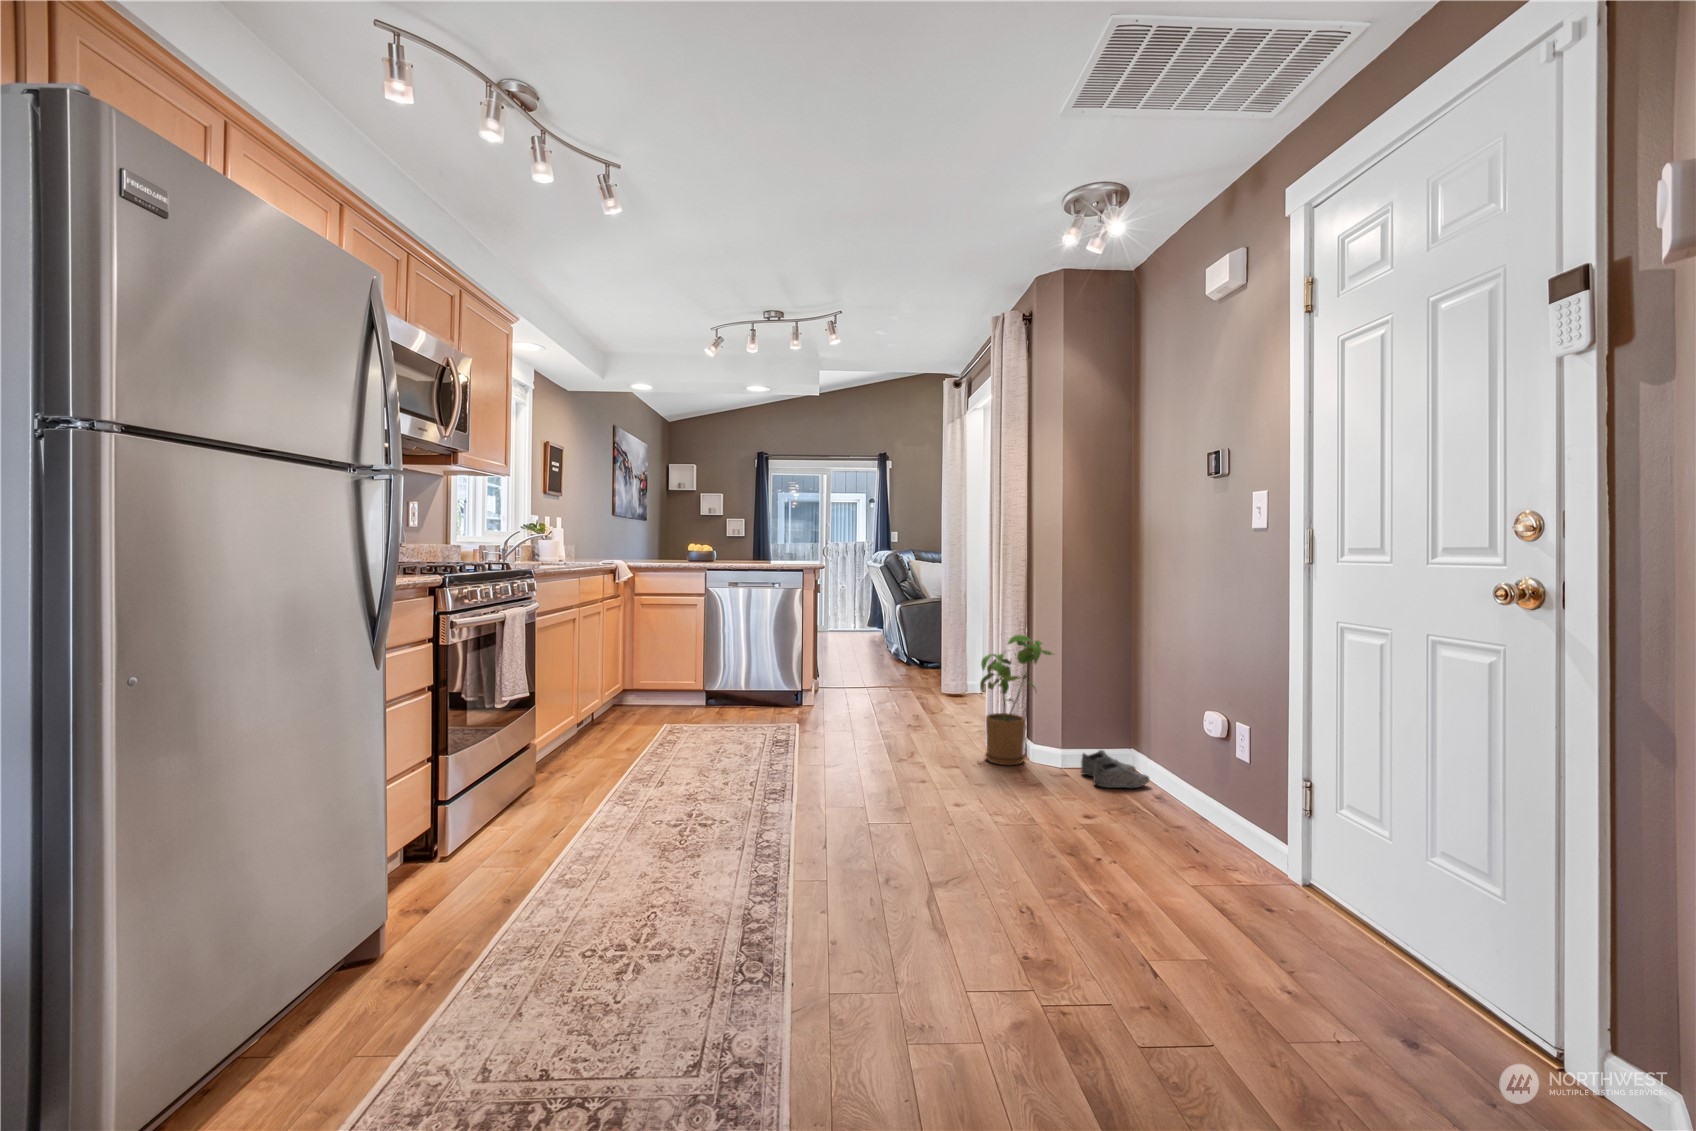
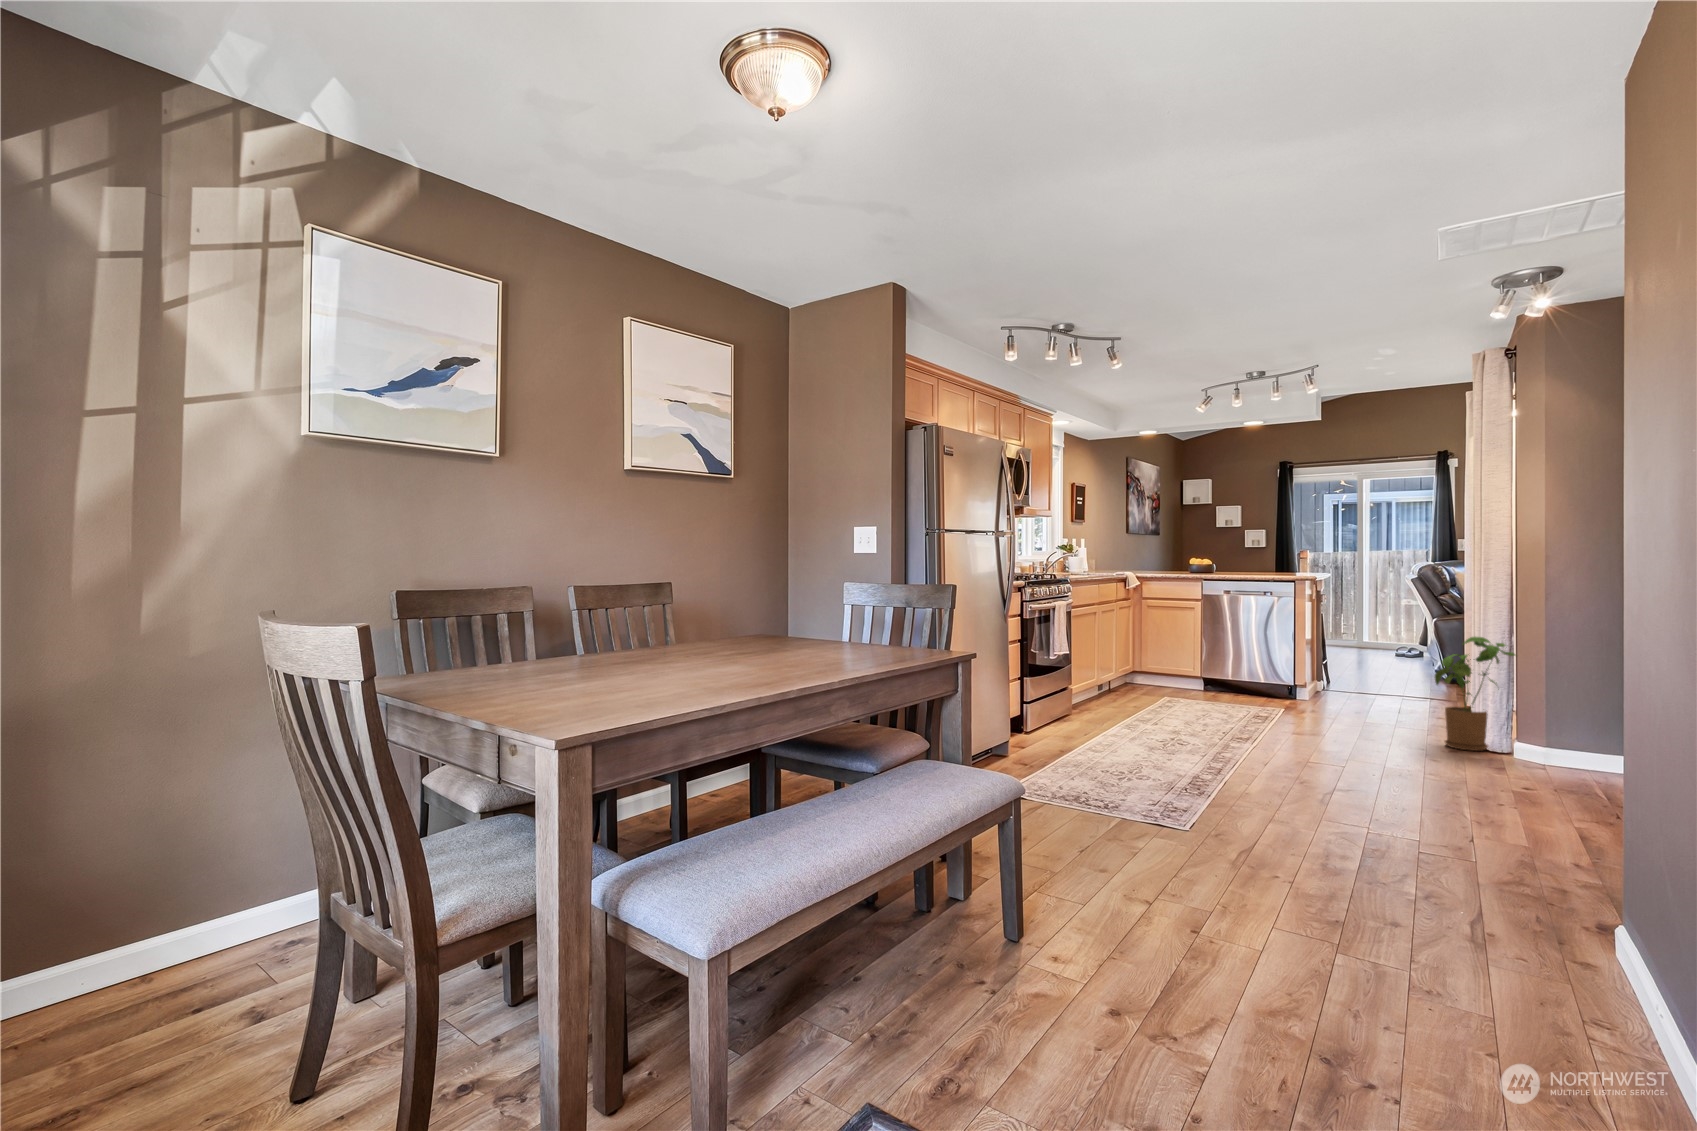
shoe: present [1081,750,1149,788] -> none [1540,744,1611,776]

